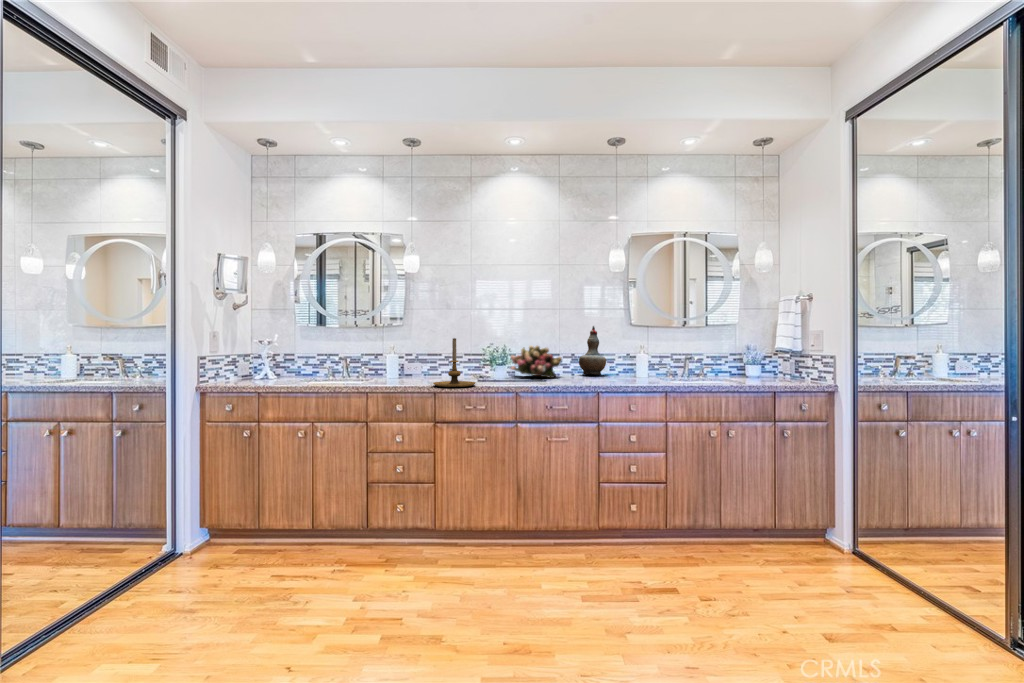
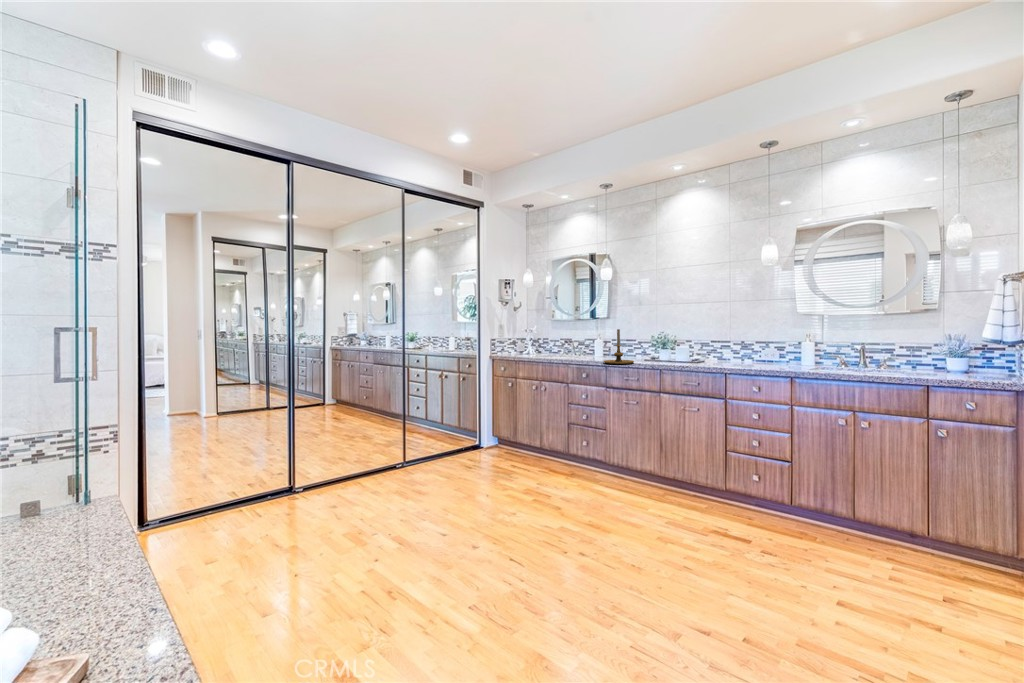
decorative vase: present [579,326,606,375] -> none [748,316,776,361]
flower arrangement: present [511,346,562,378] -> none [678,334,727,361]

